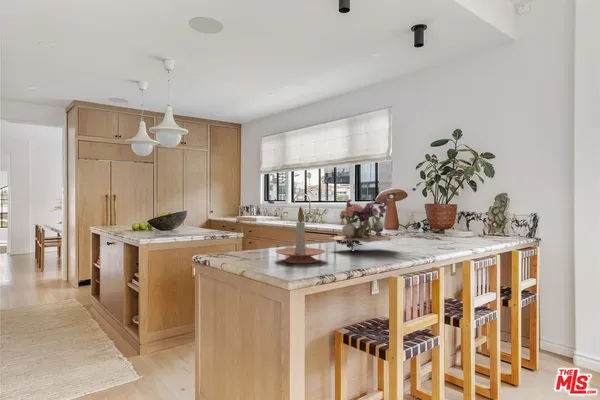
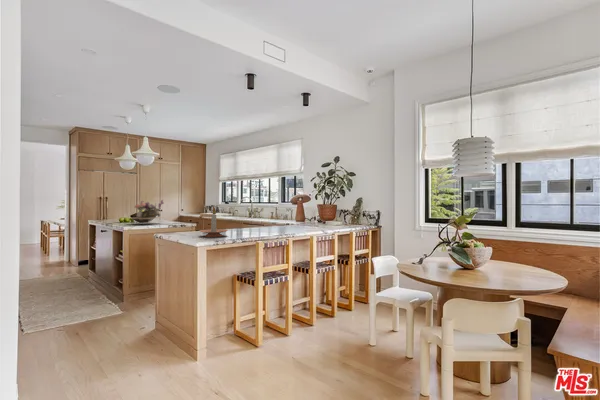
flower arrangement: present [329,197,396,249] -> present [134,200,163,222]

